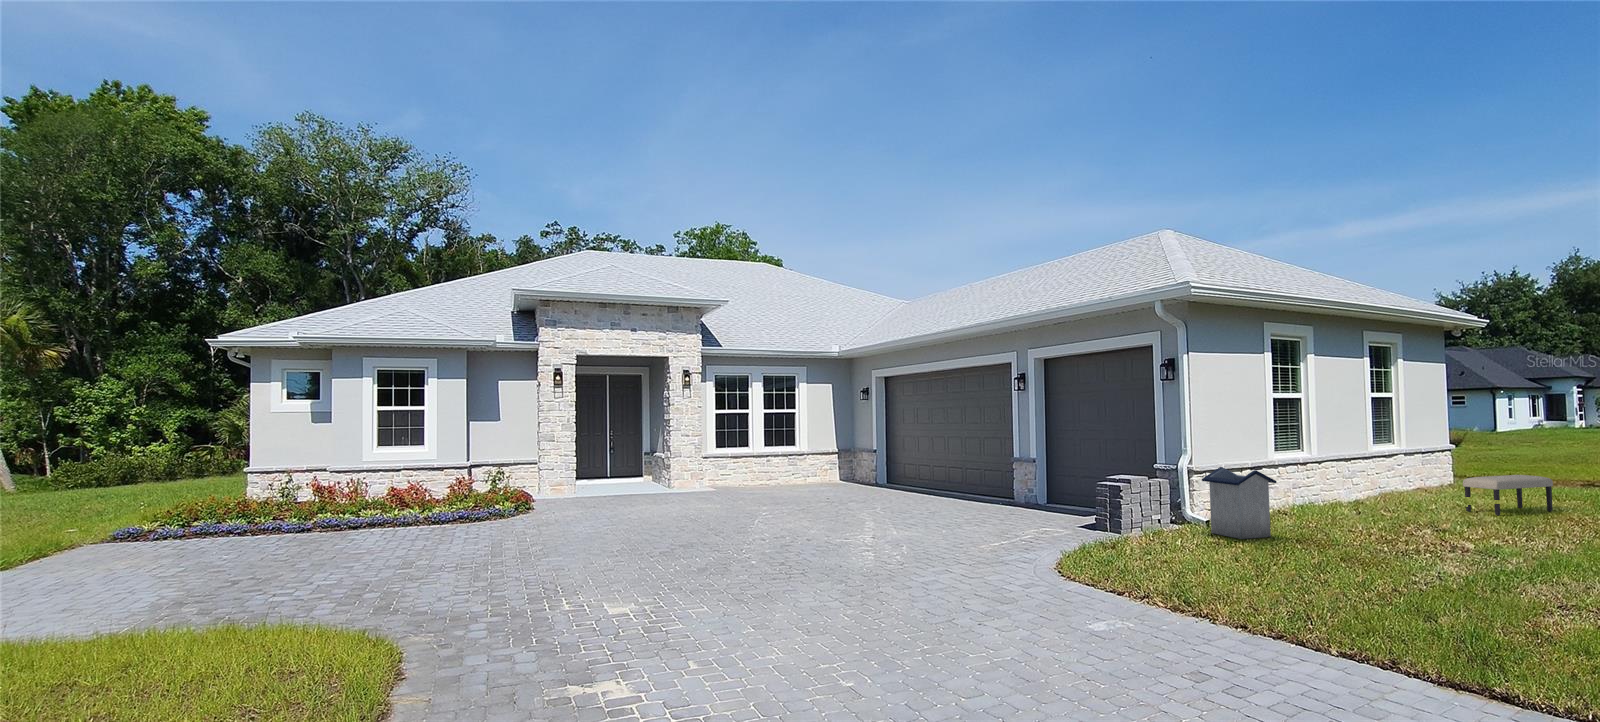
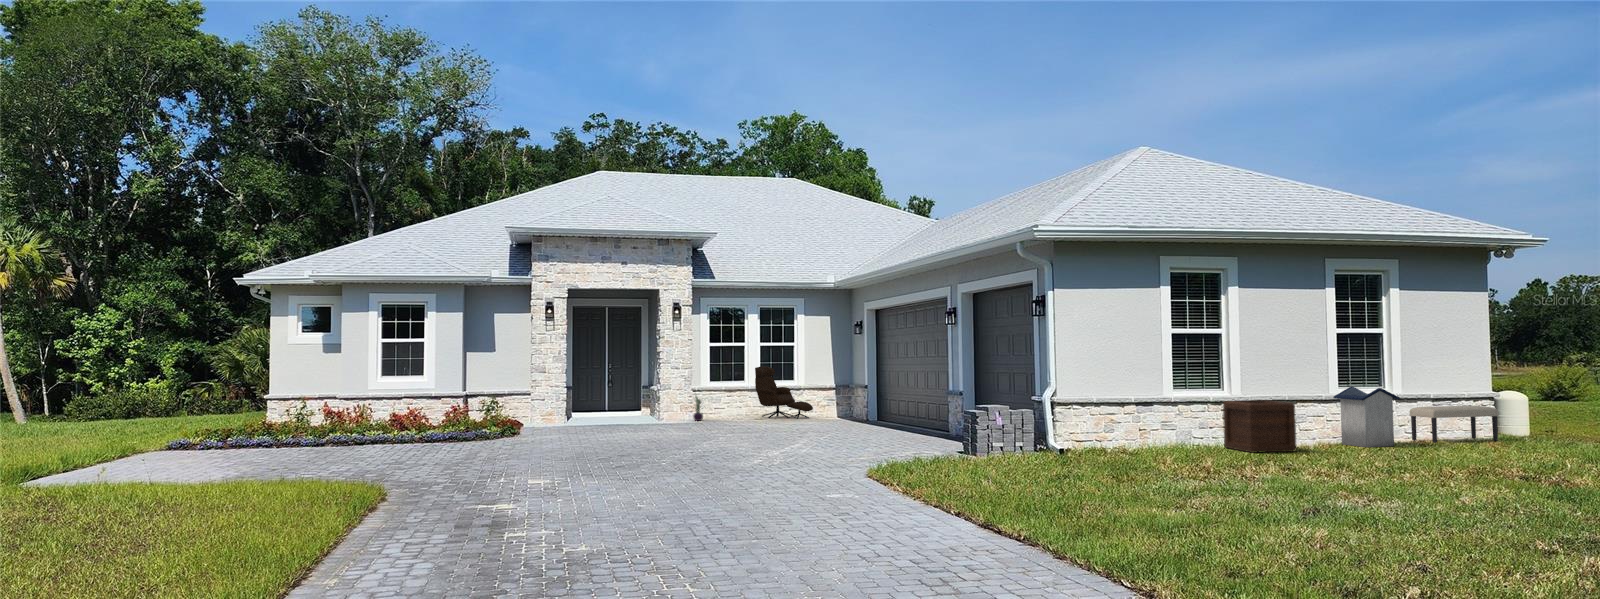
lounge chair: none [761,432,819,484] -> present [755,366,813,419]
decorative plant: none [694,460,721,488] -> present [693,396,703,421]
trash can: present [1202,467,1276,539] -> present [1333,386,1400,447]
wooden crate: none [1296,474,1385,534] -> present [1223,400,1296,453]

